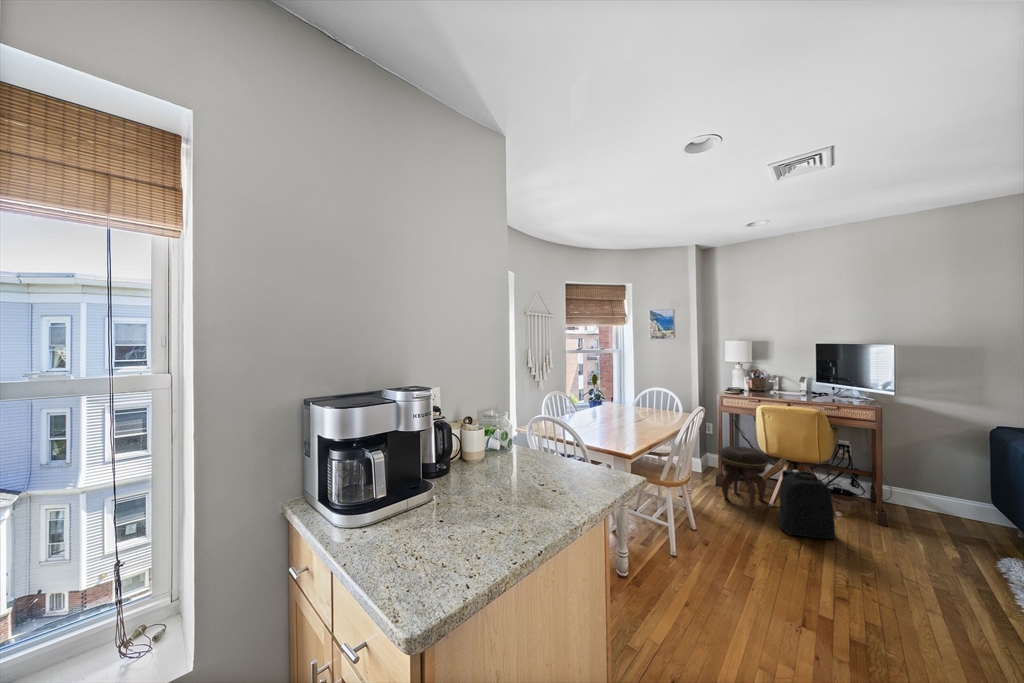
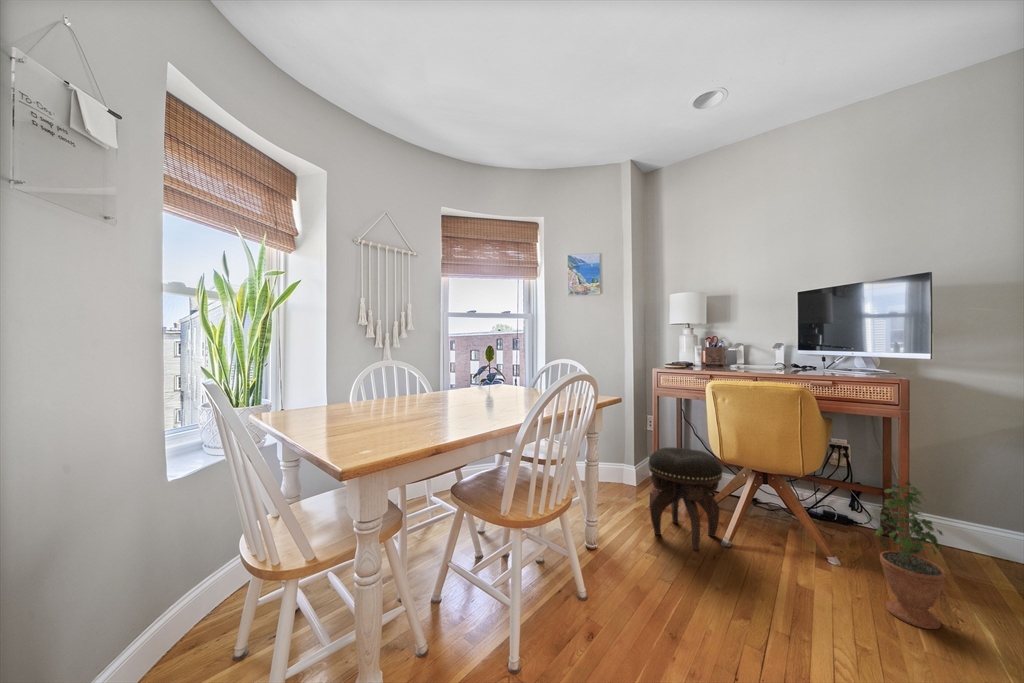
potted plant: none [854,464,896,543] -> present [868,482,946,629]
backpack: present [778,470,836,539] -> none [734,488,836,621]

